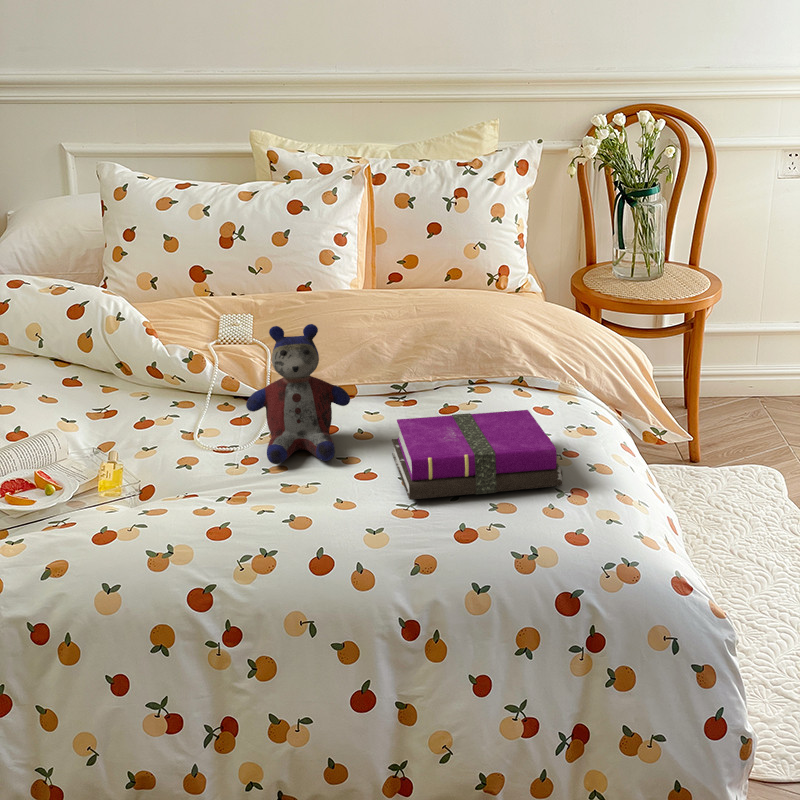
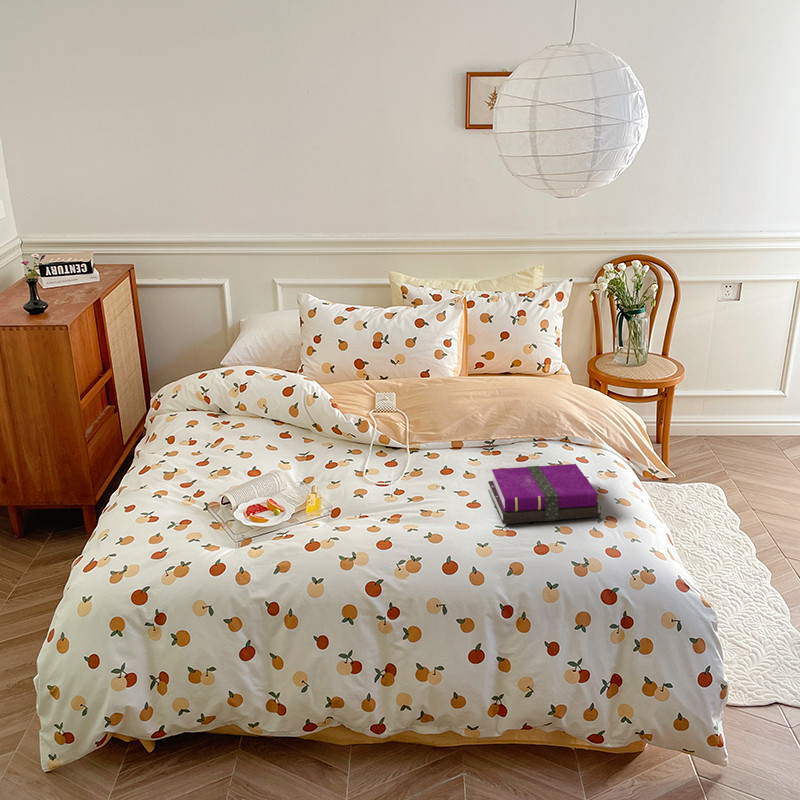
stuffed bear: present [246,324,350,464] -> none [396,409,461,496]

